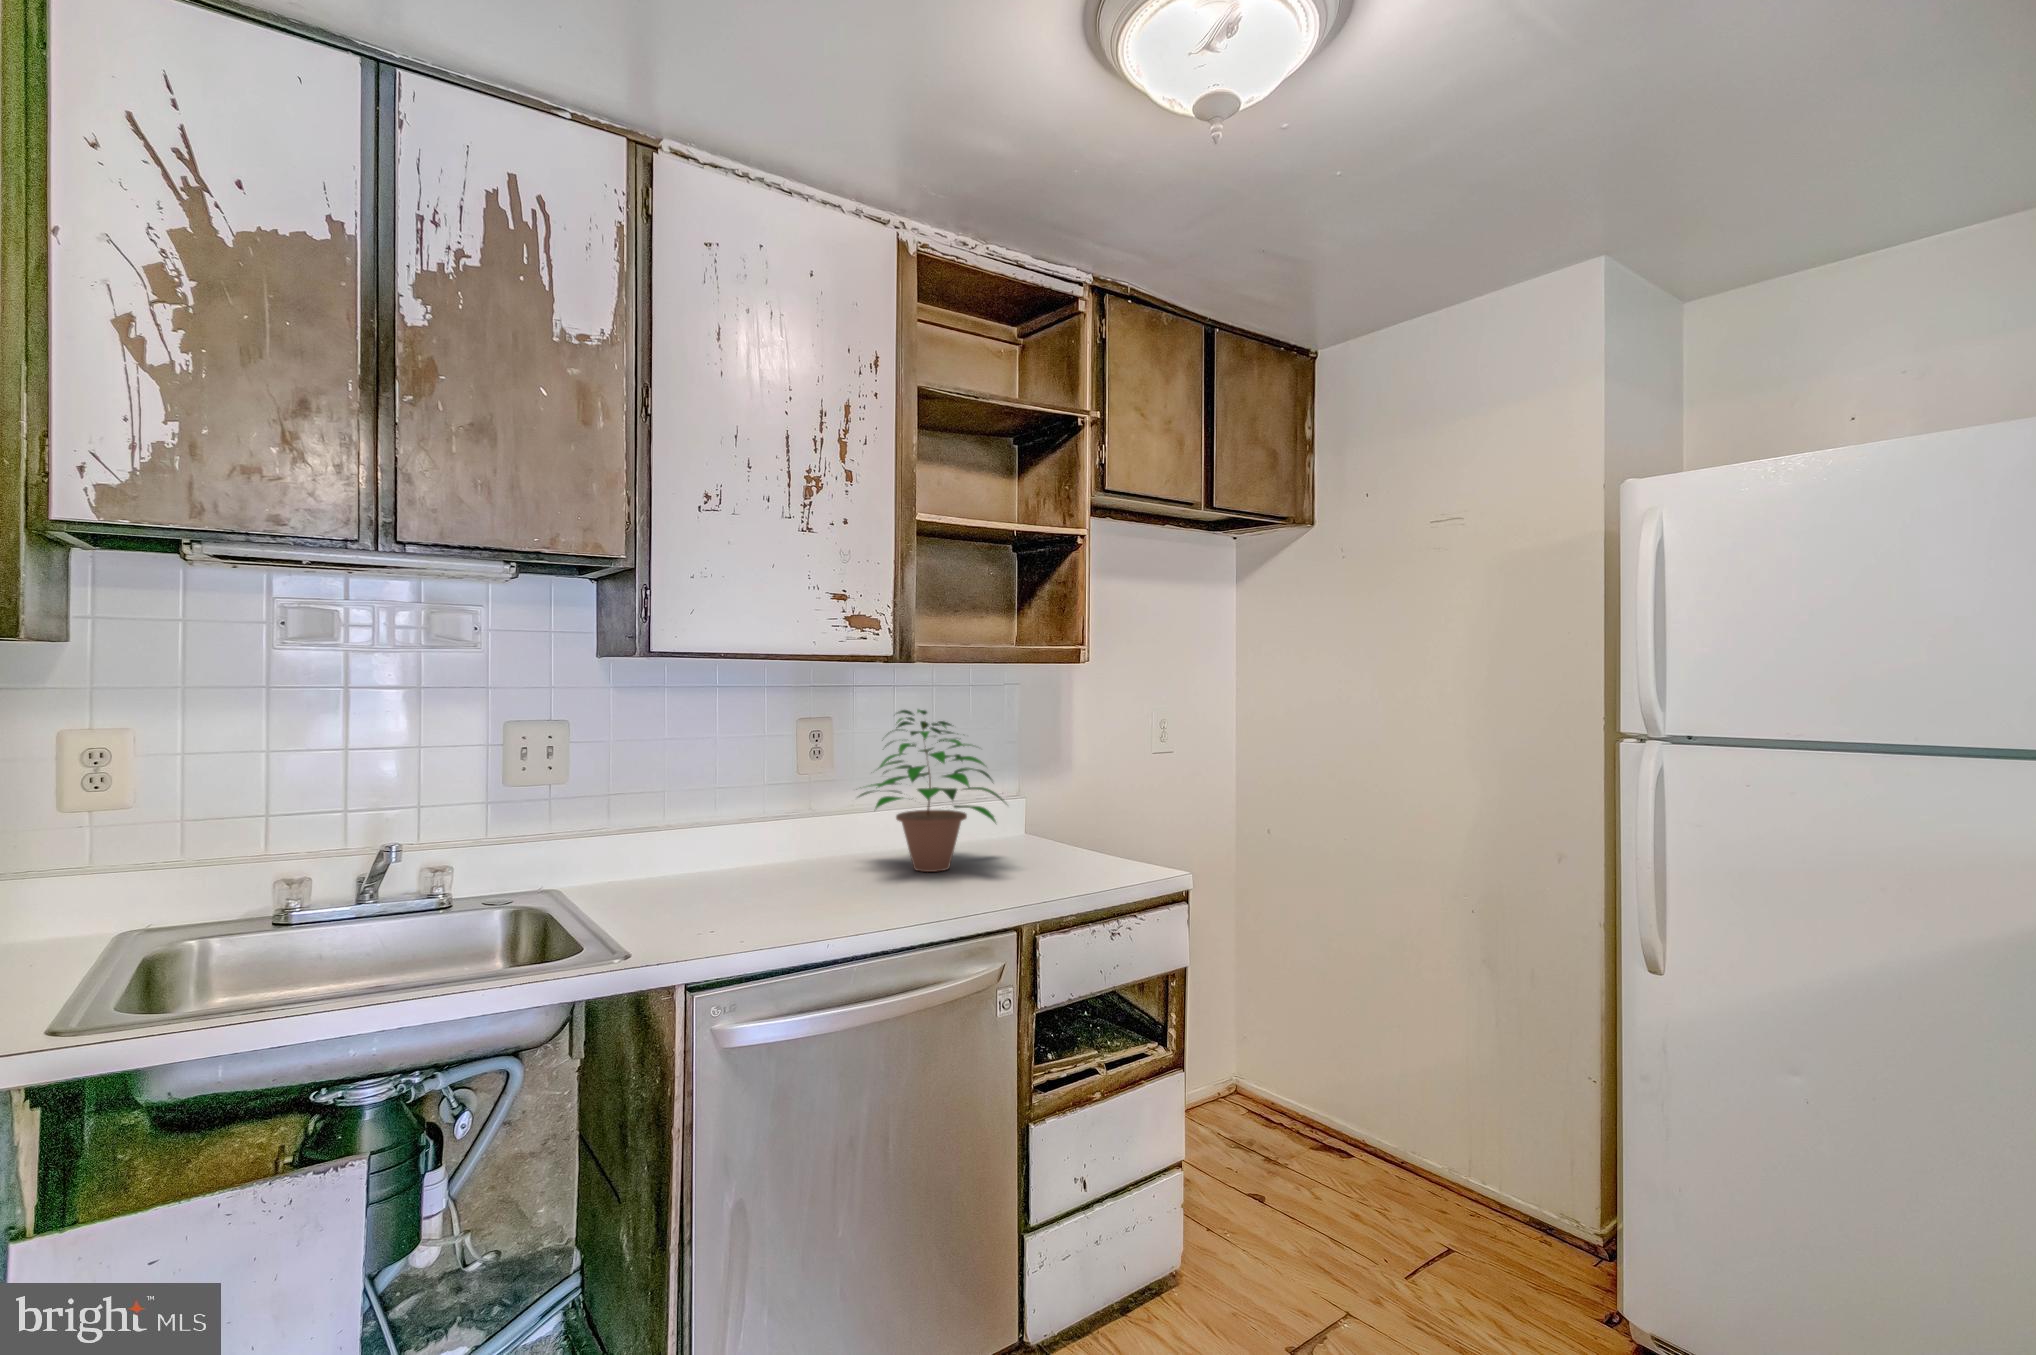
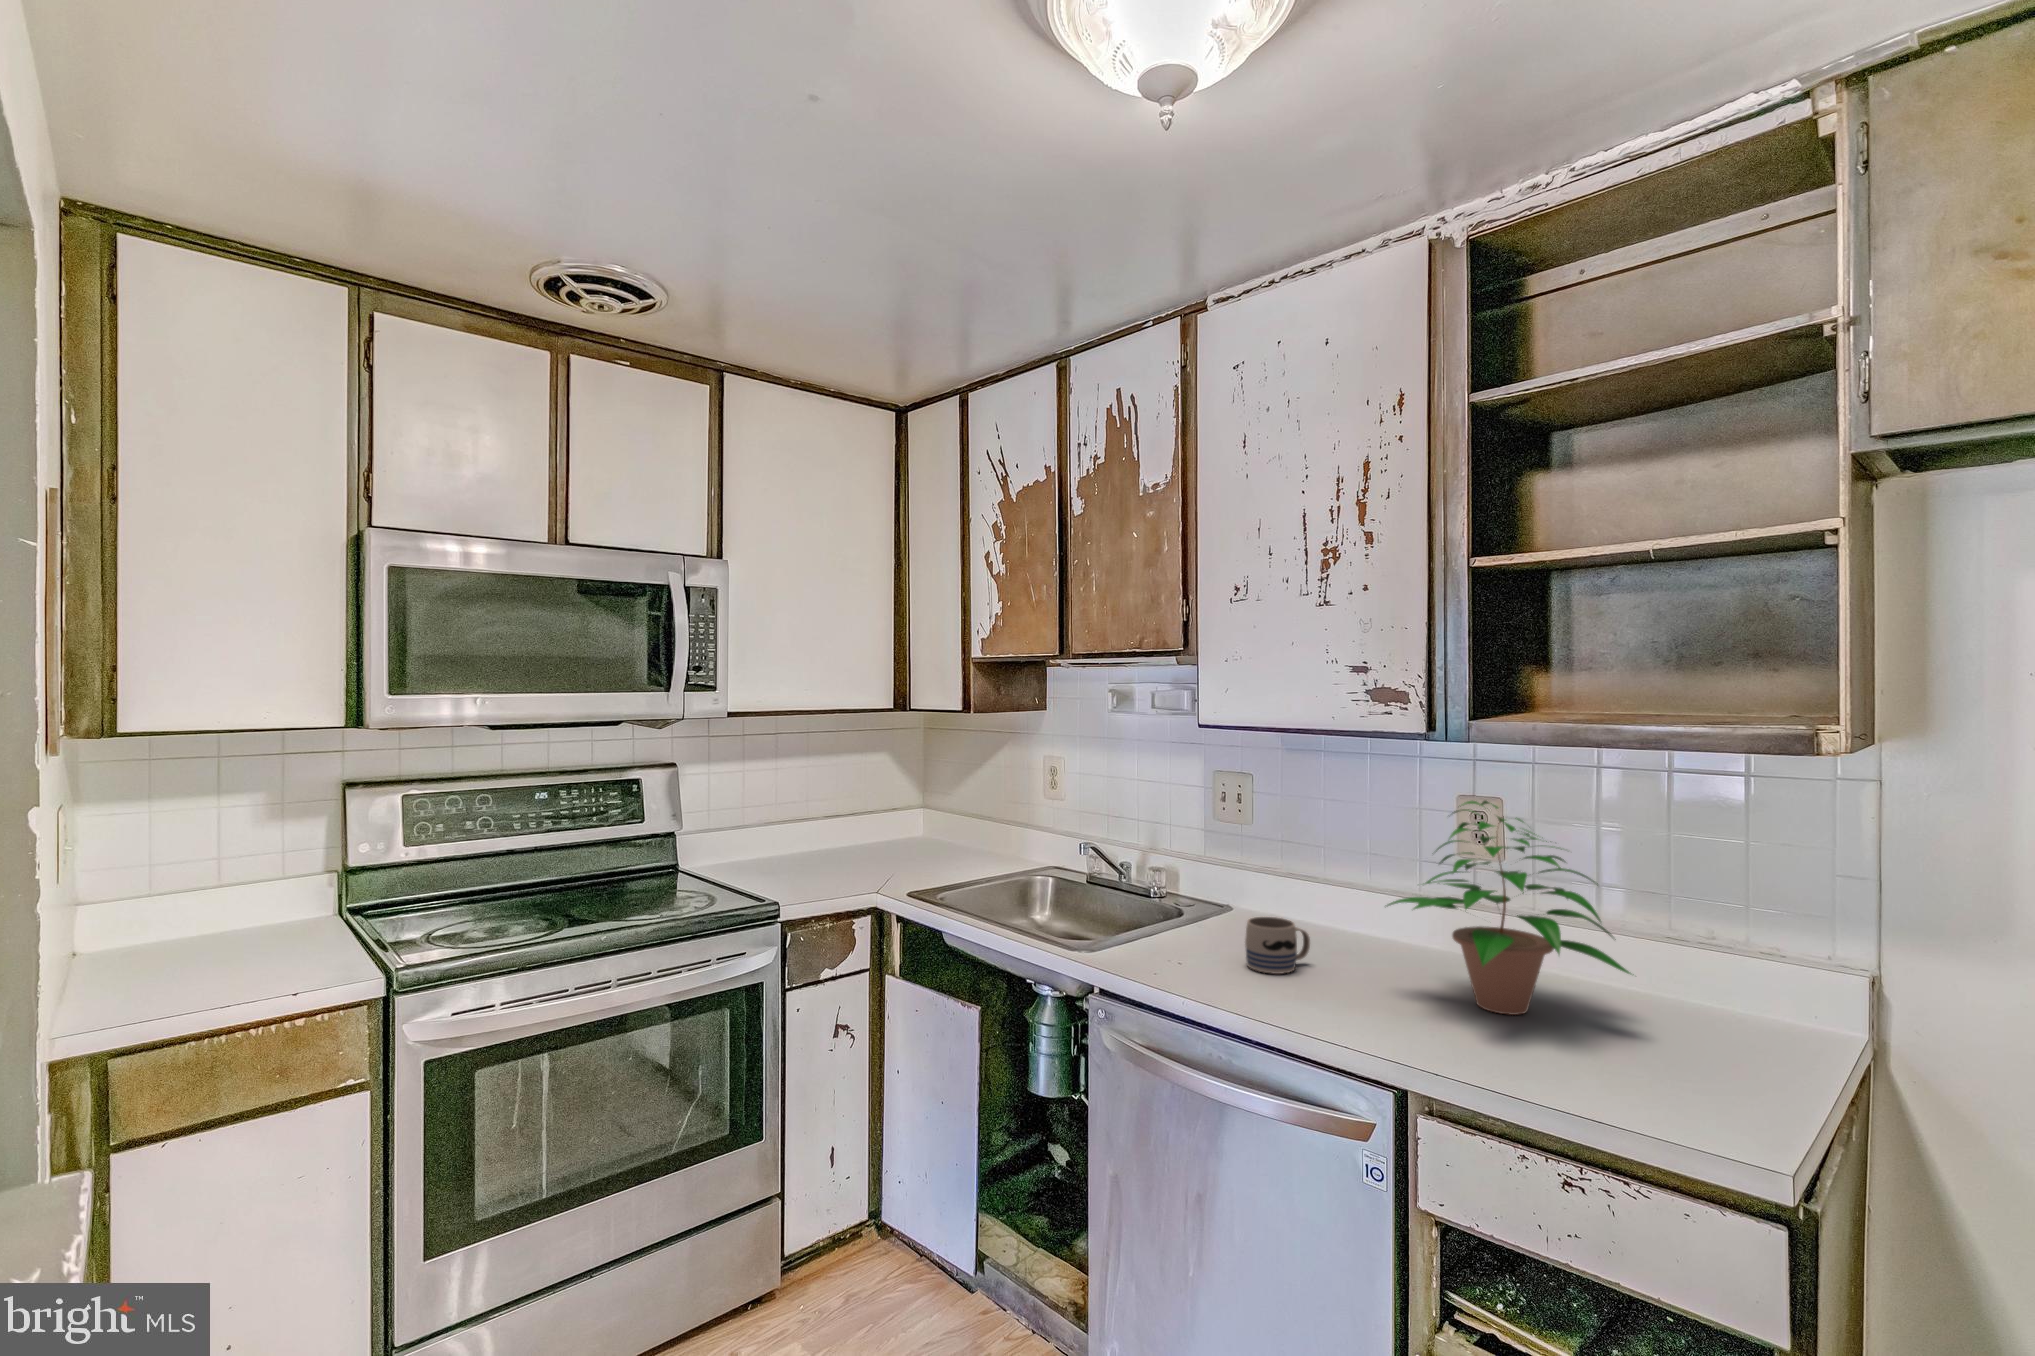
mug: none [758,852,812,909] -> present [1245,917,1310,974]

